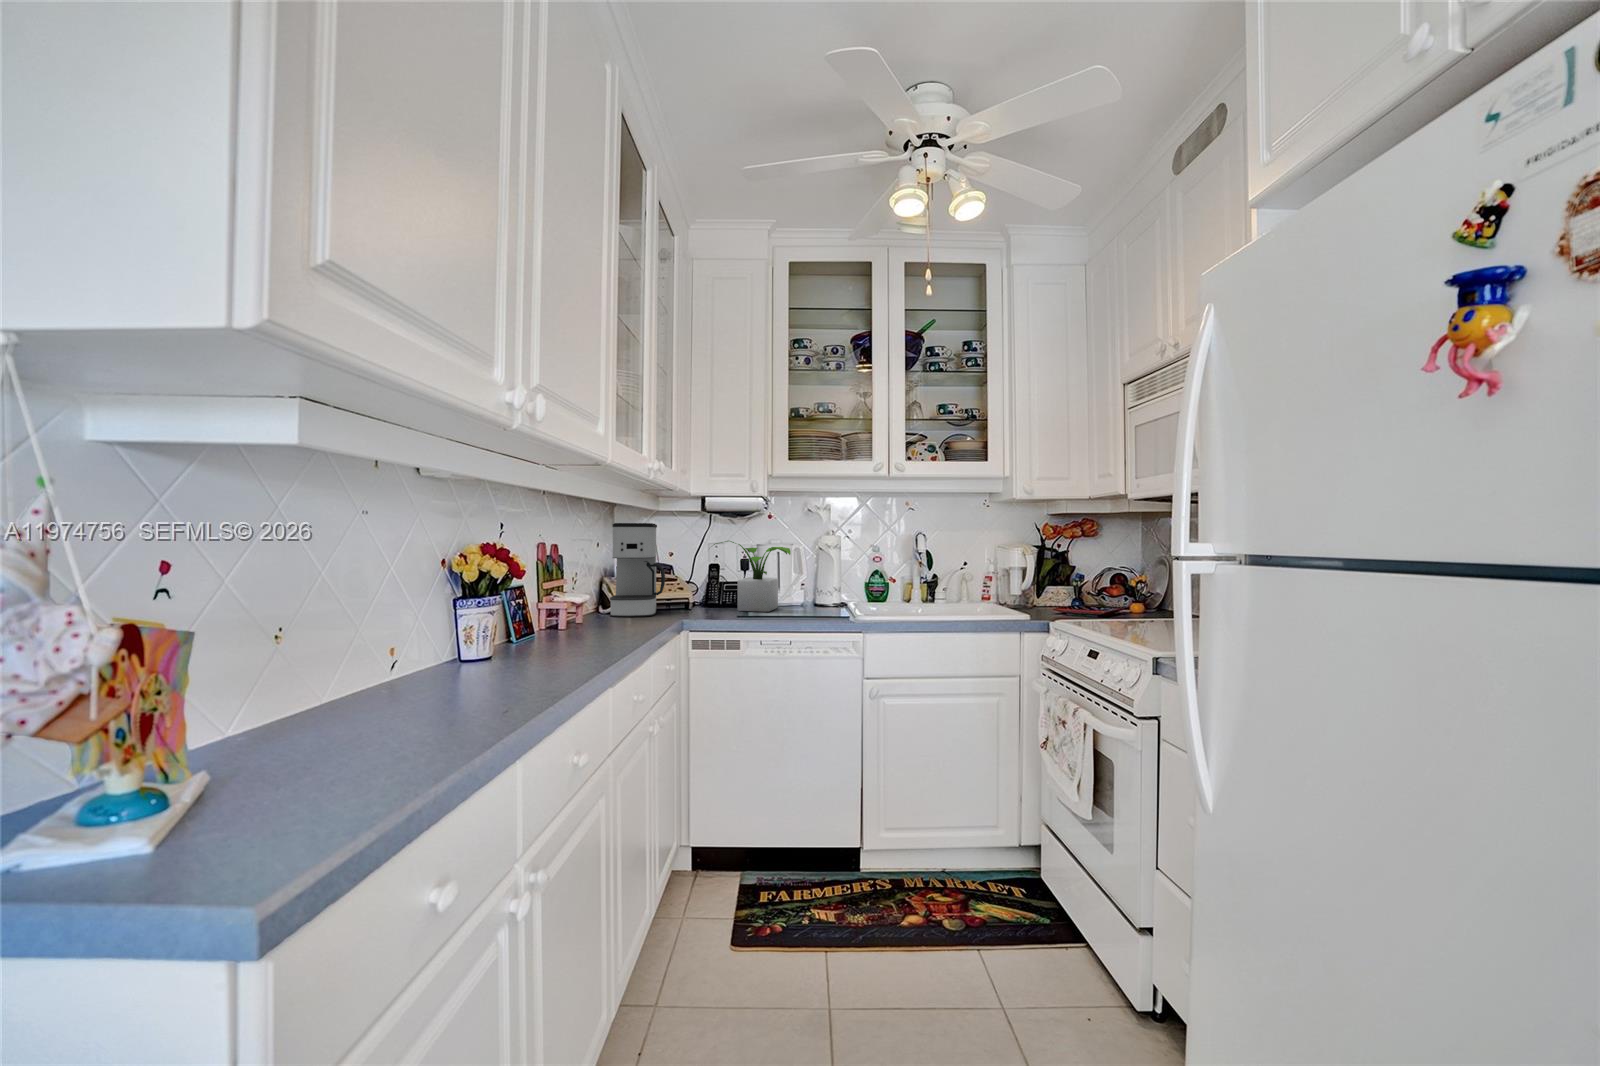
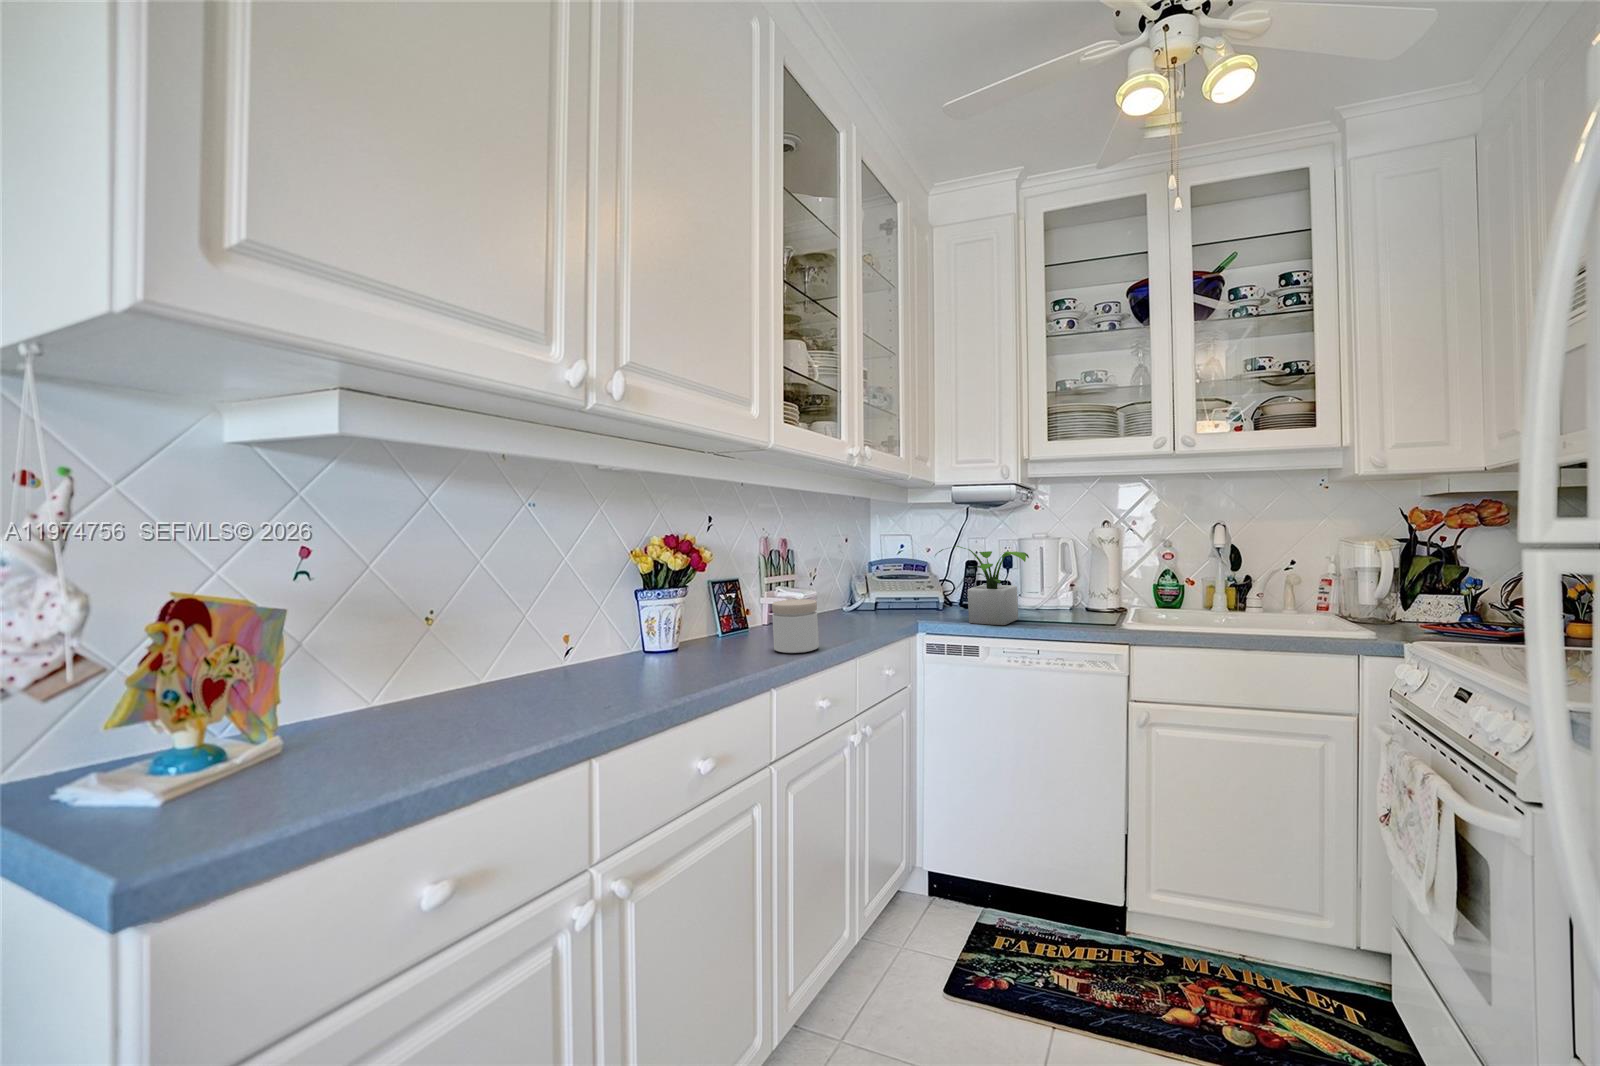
coffee maker: present [610,523,665,617] -> none [832,531,888,630]
jar: none [561,583,609,635] -> present [772,599,819,653]

